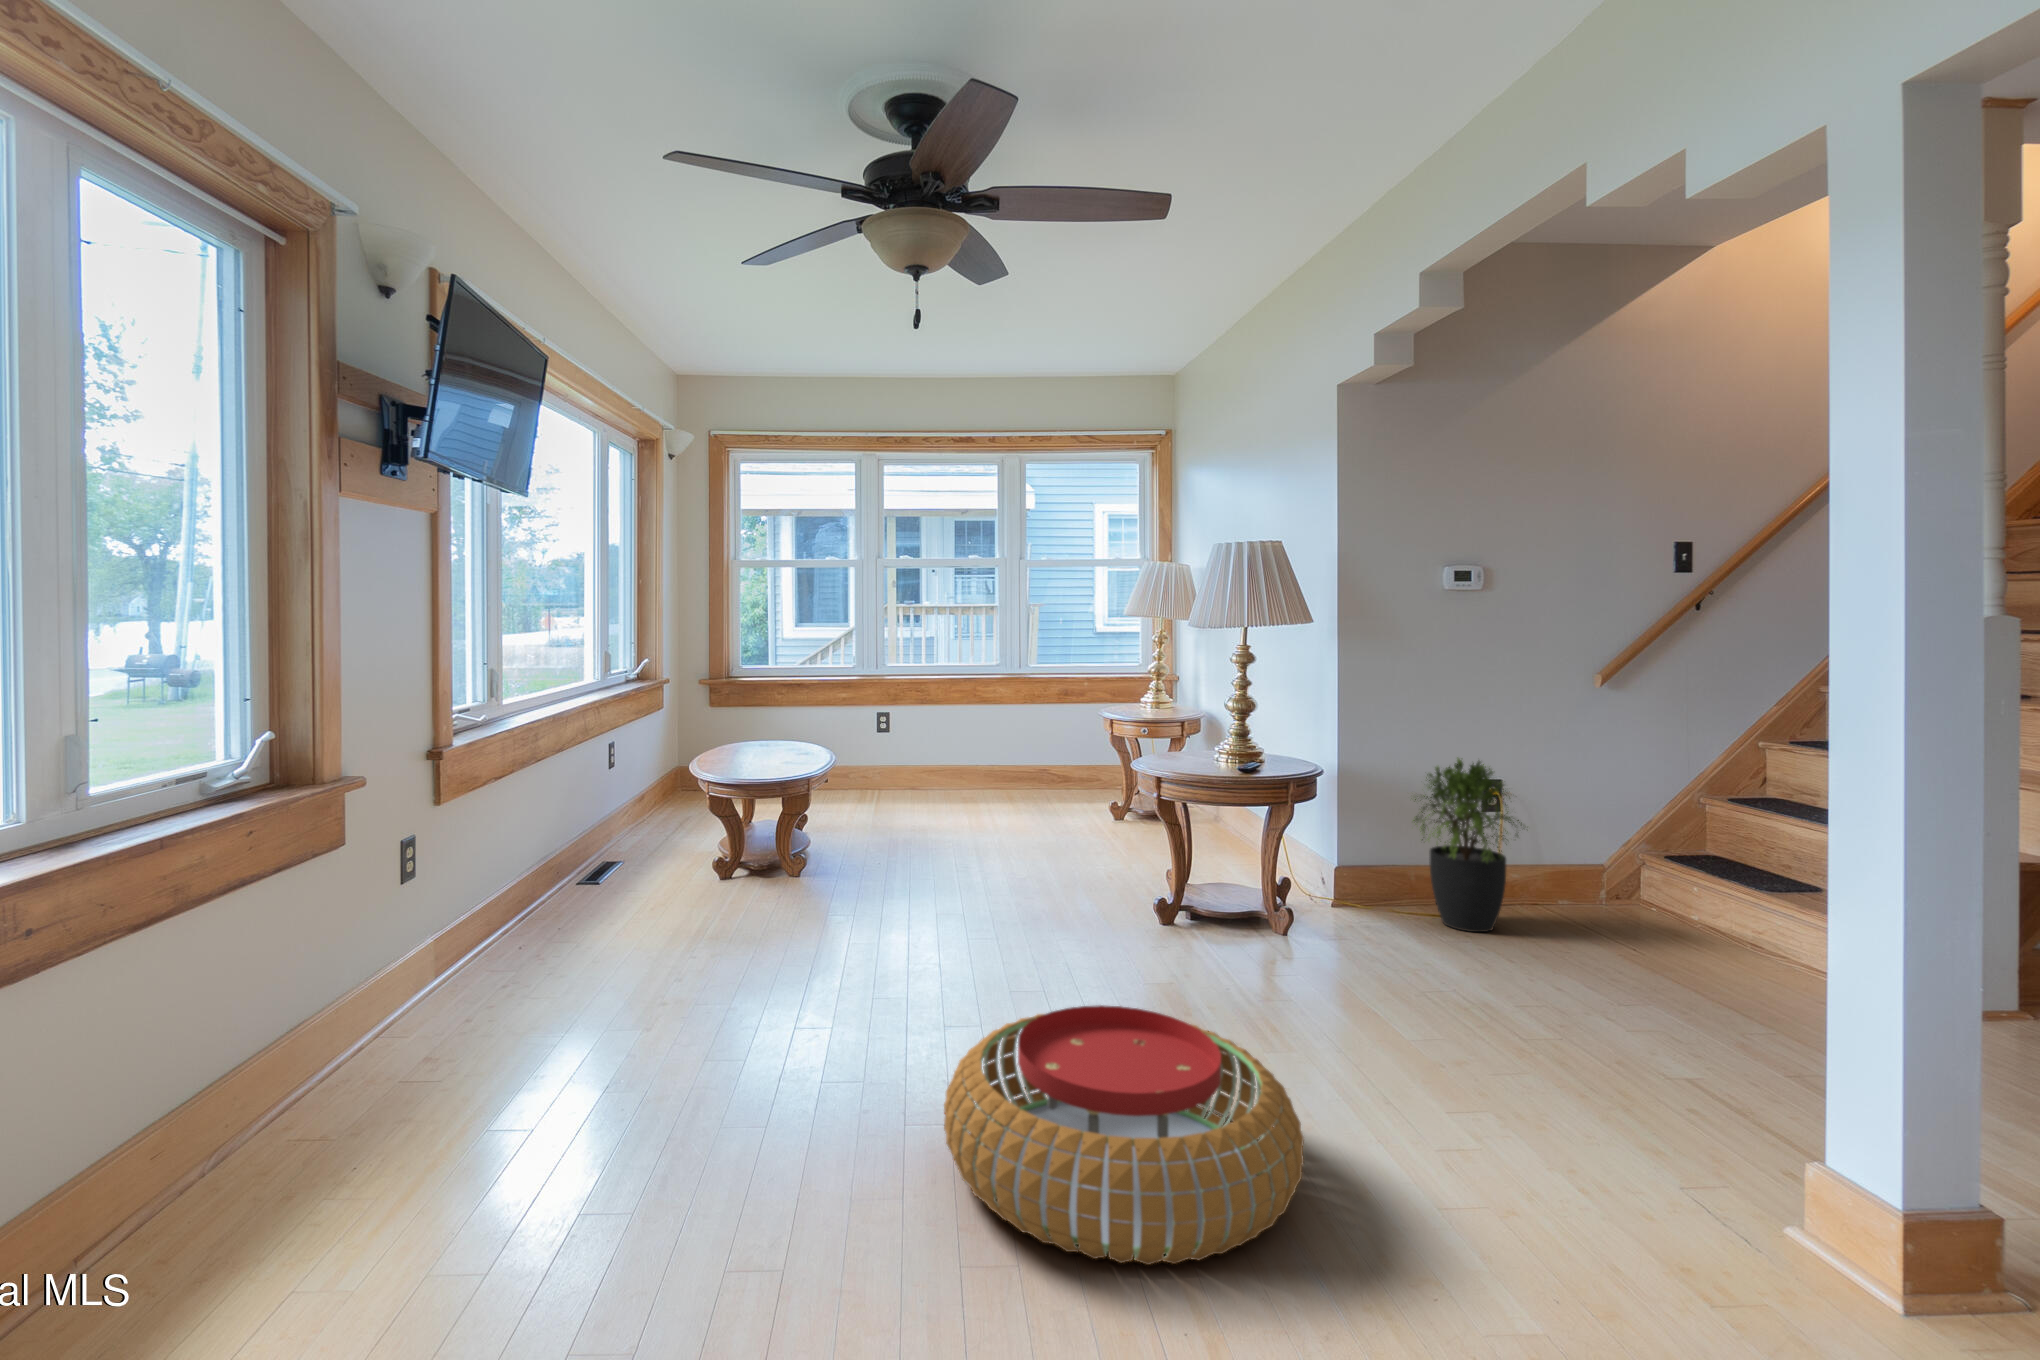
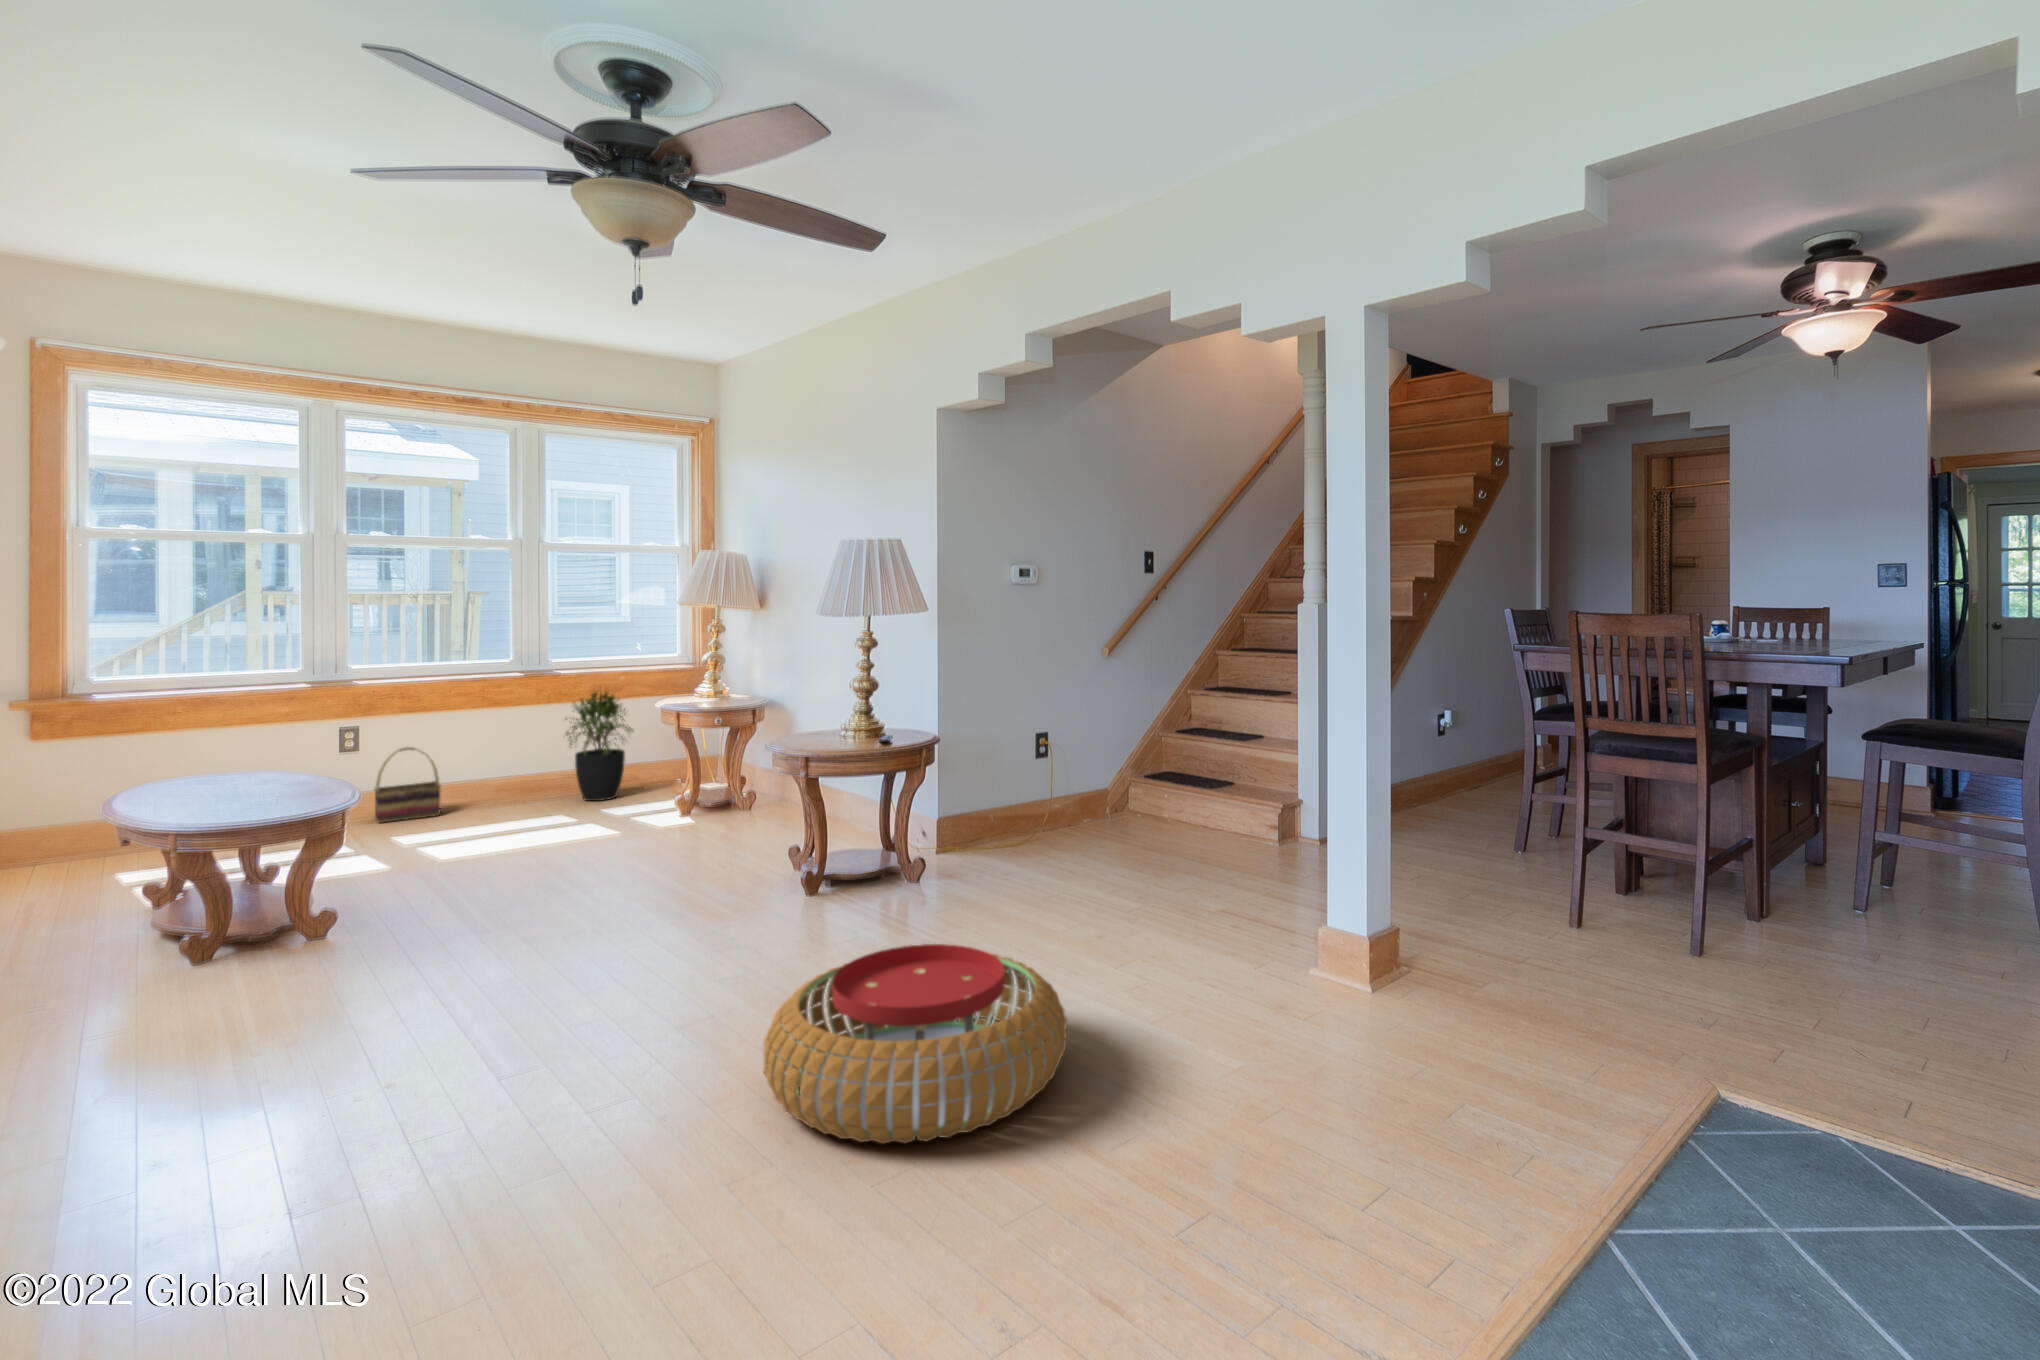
basket: none [897,731,941,791] -> present [374,747,441,823]
potted plant: present [1413,757,1522,932] -> present [565,690,633,801]

